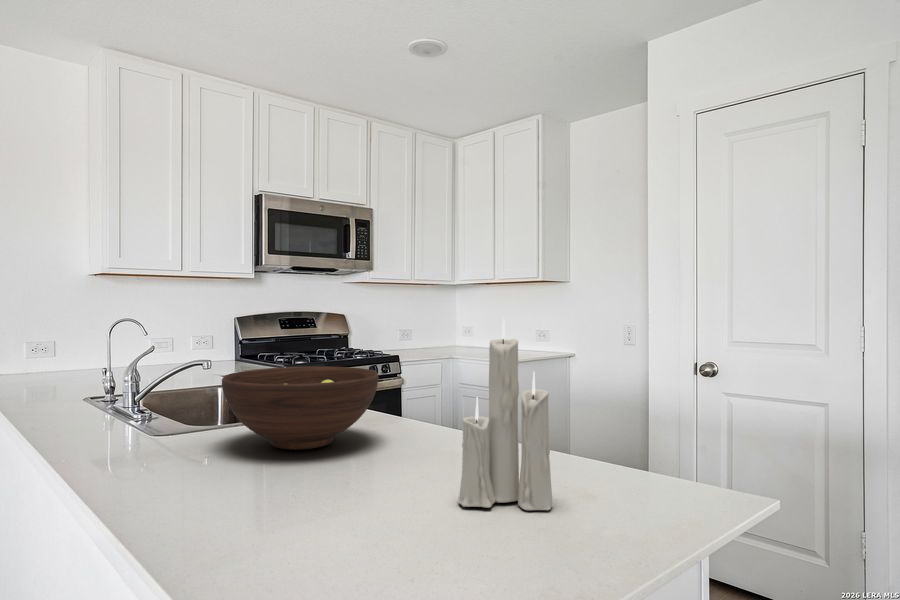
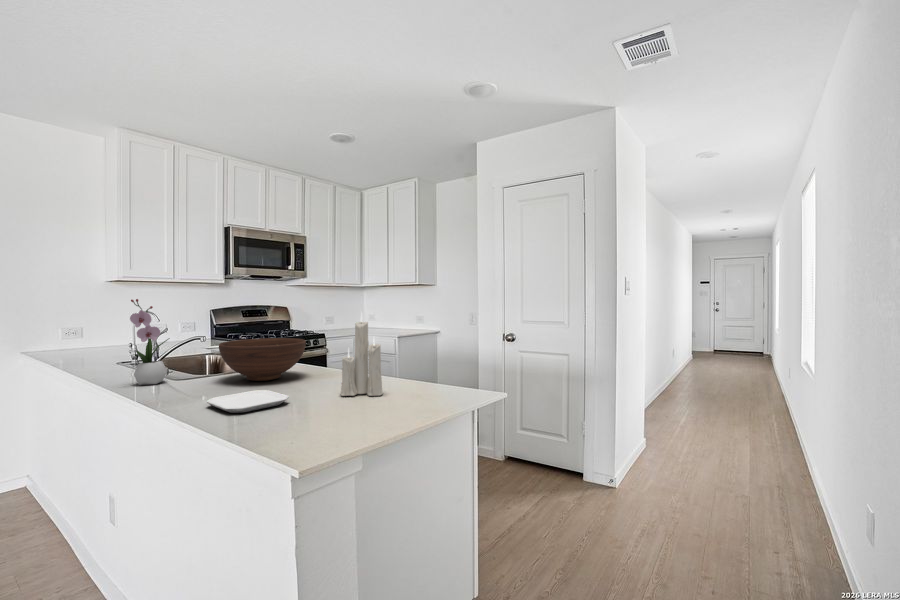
flower arrangement: none [69,291,143,449] -> present [130,299,170,385]
plate: none [173,483,349,553] -> present [207,390,289,413]

